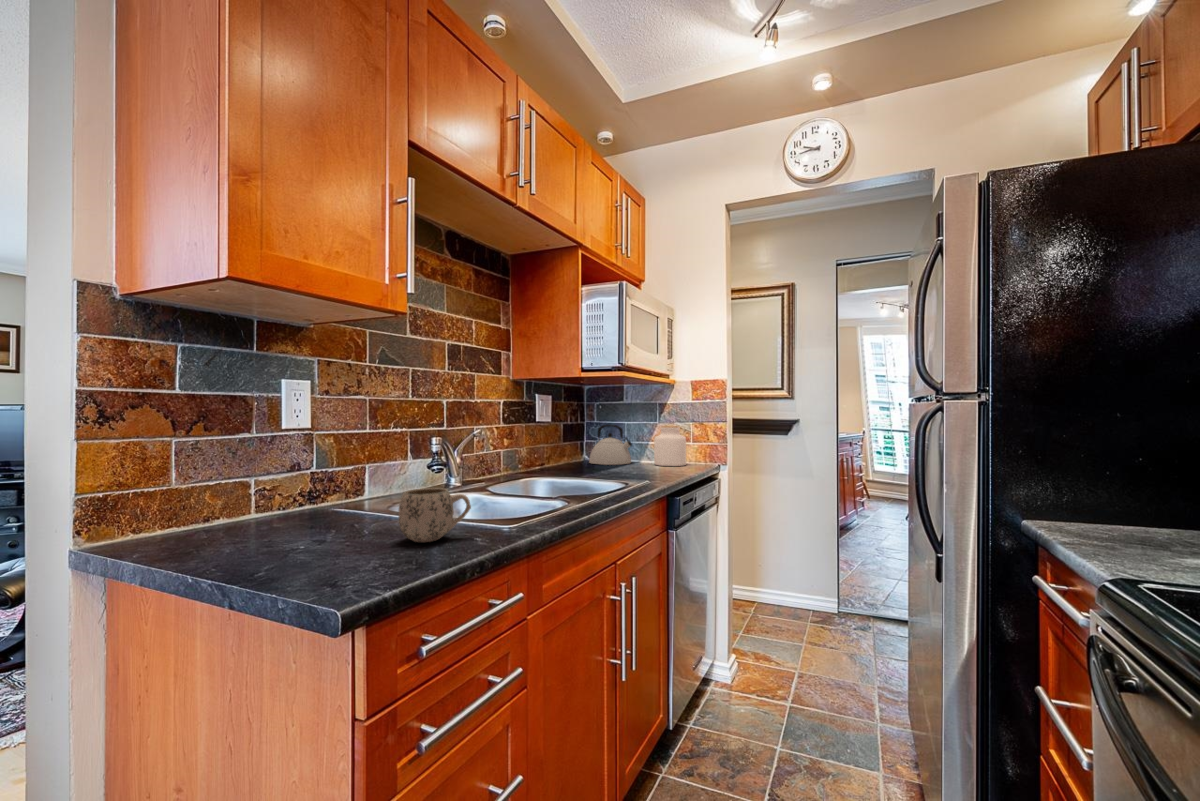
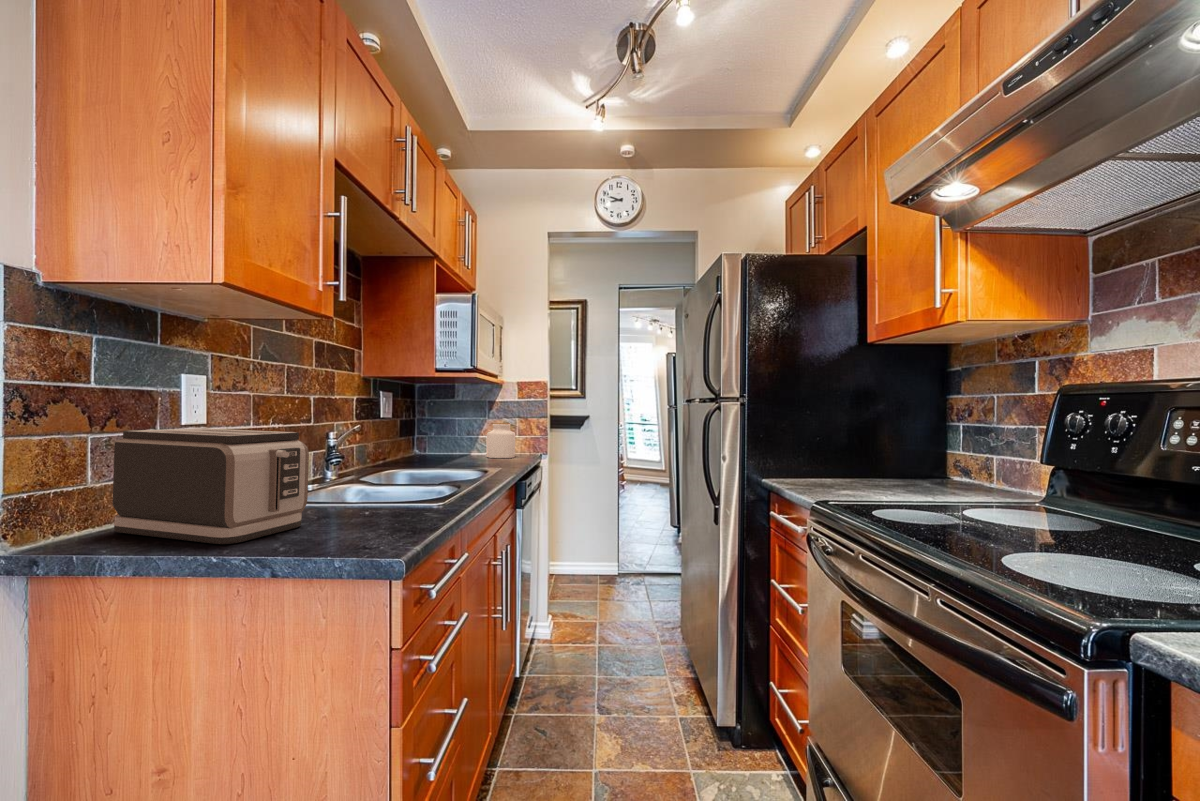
kettle: present [589,425,632,465] -> none [422,421,465,458]
toaster: none [192,432,347,557] -> present [113,428,309,544]
mug: present [399,488,471,542] -> none [362,477,422,522]

